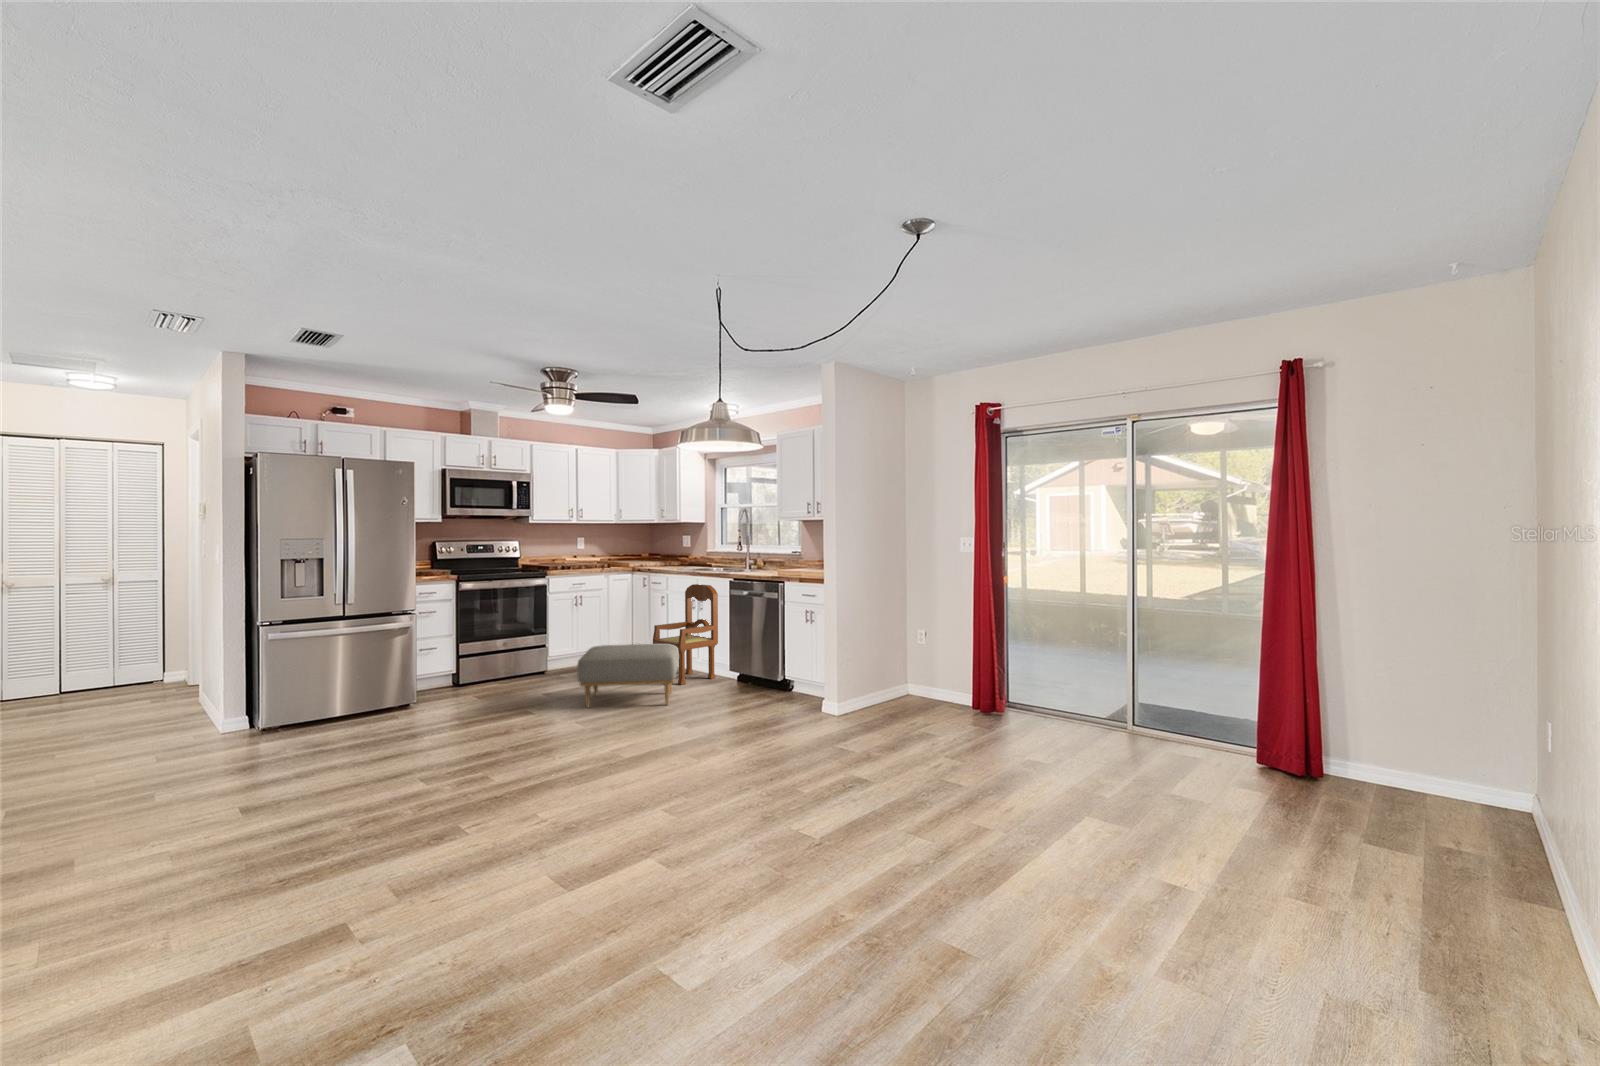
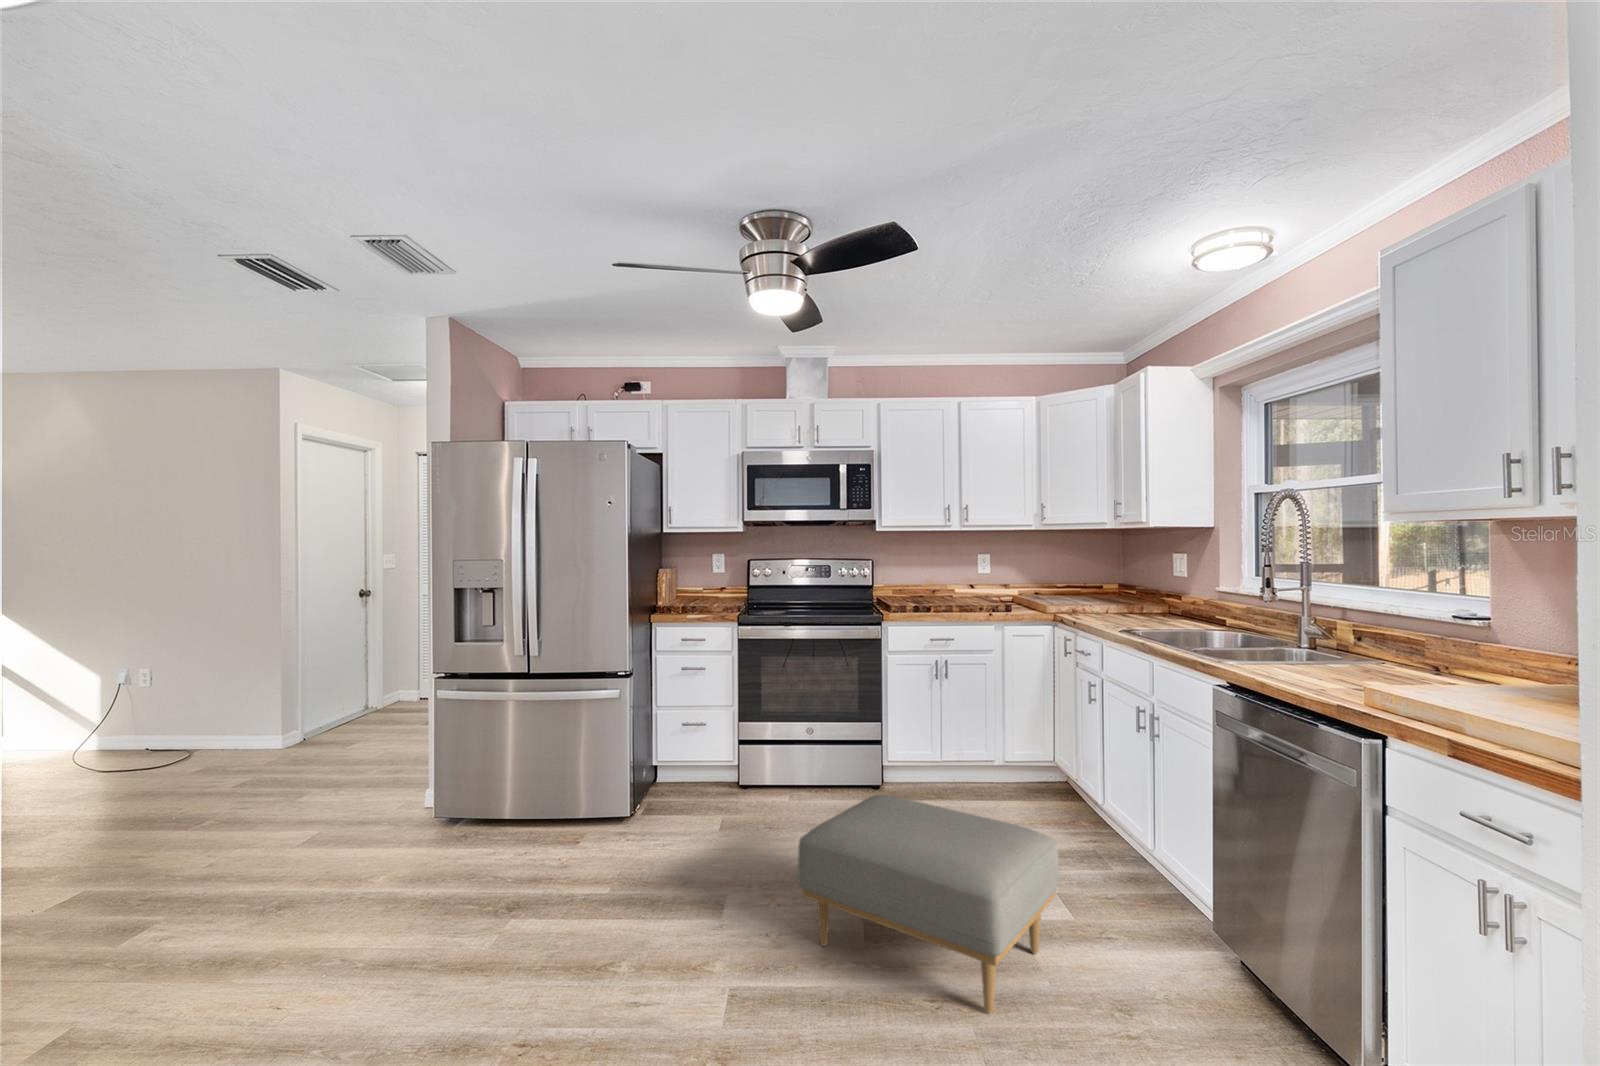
dining chair: present [653,584,718,685] -> none [1041,672,1196,920]

